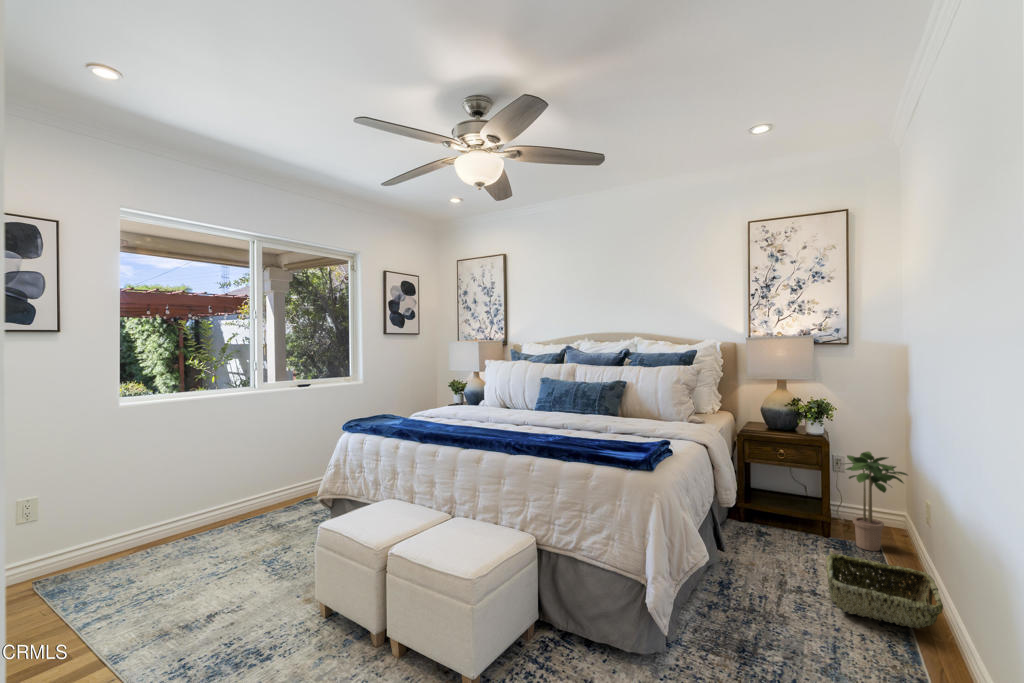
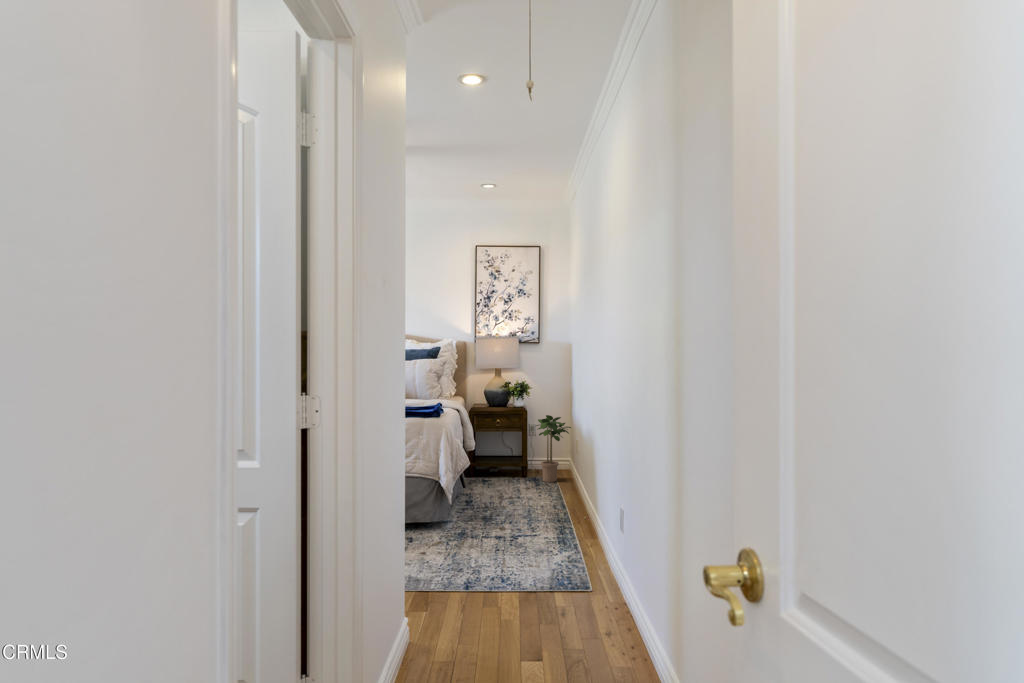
woven basket: present [826,553,943,628] -> none [524,478,583,513]

